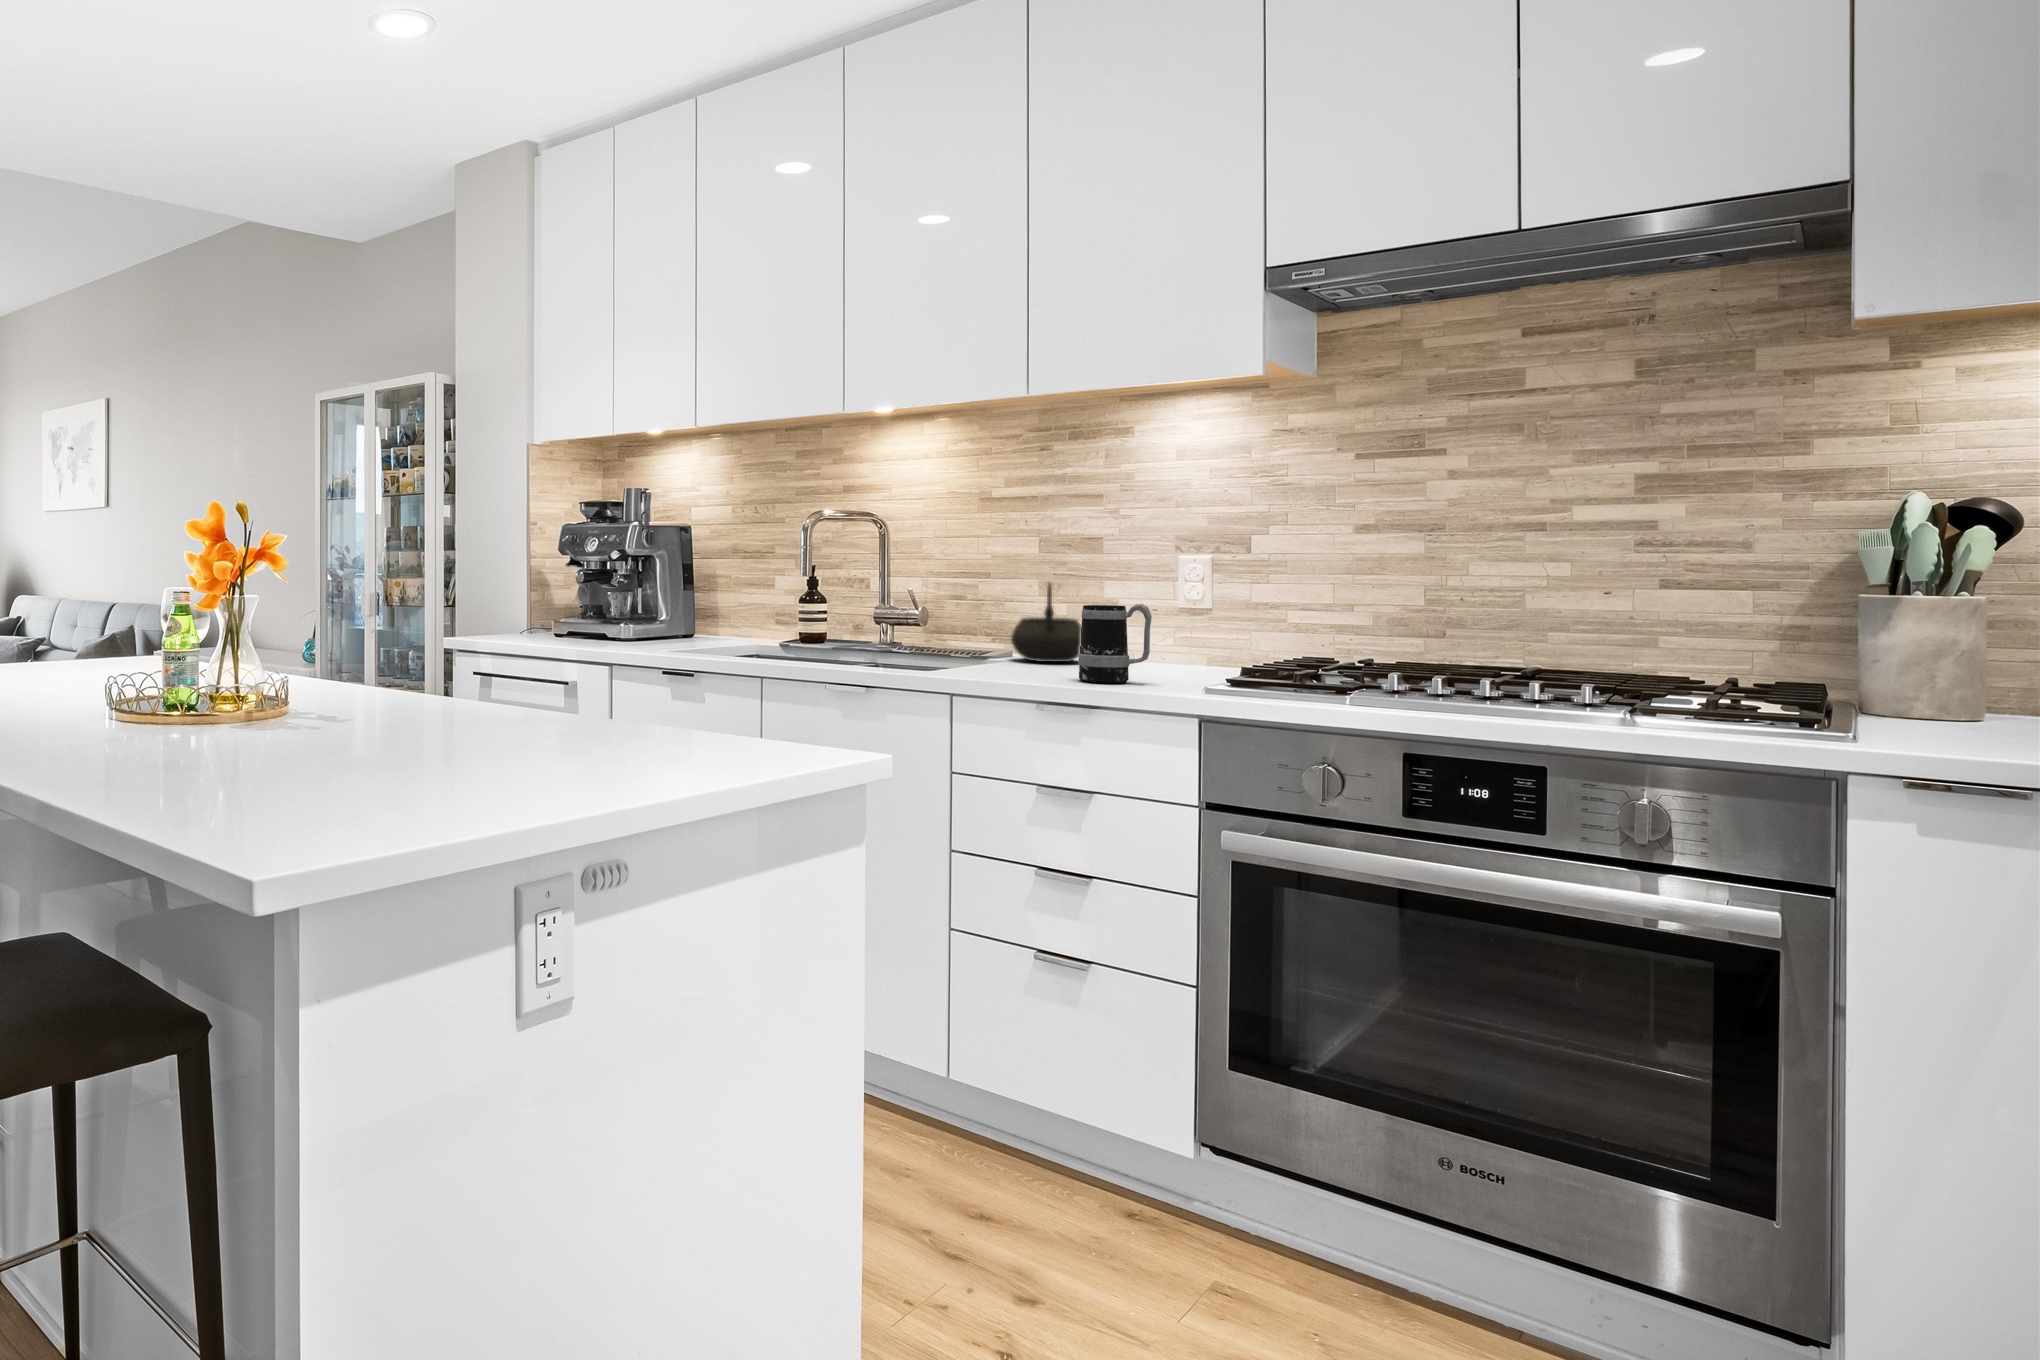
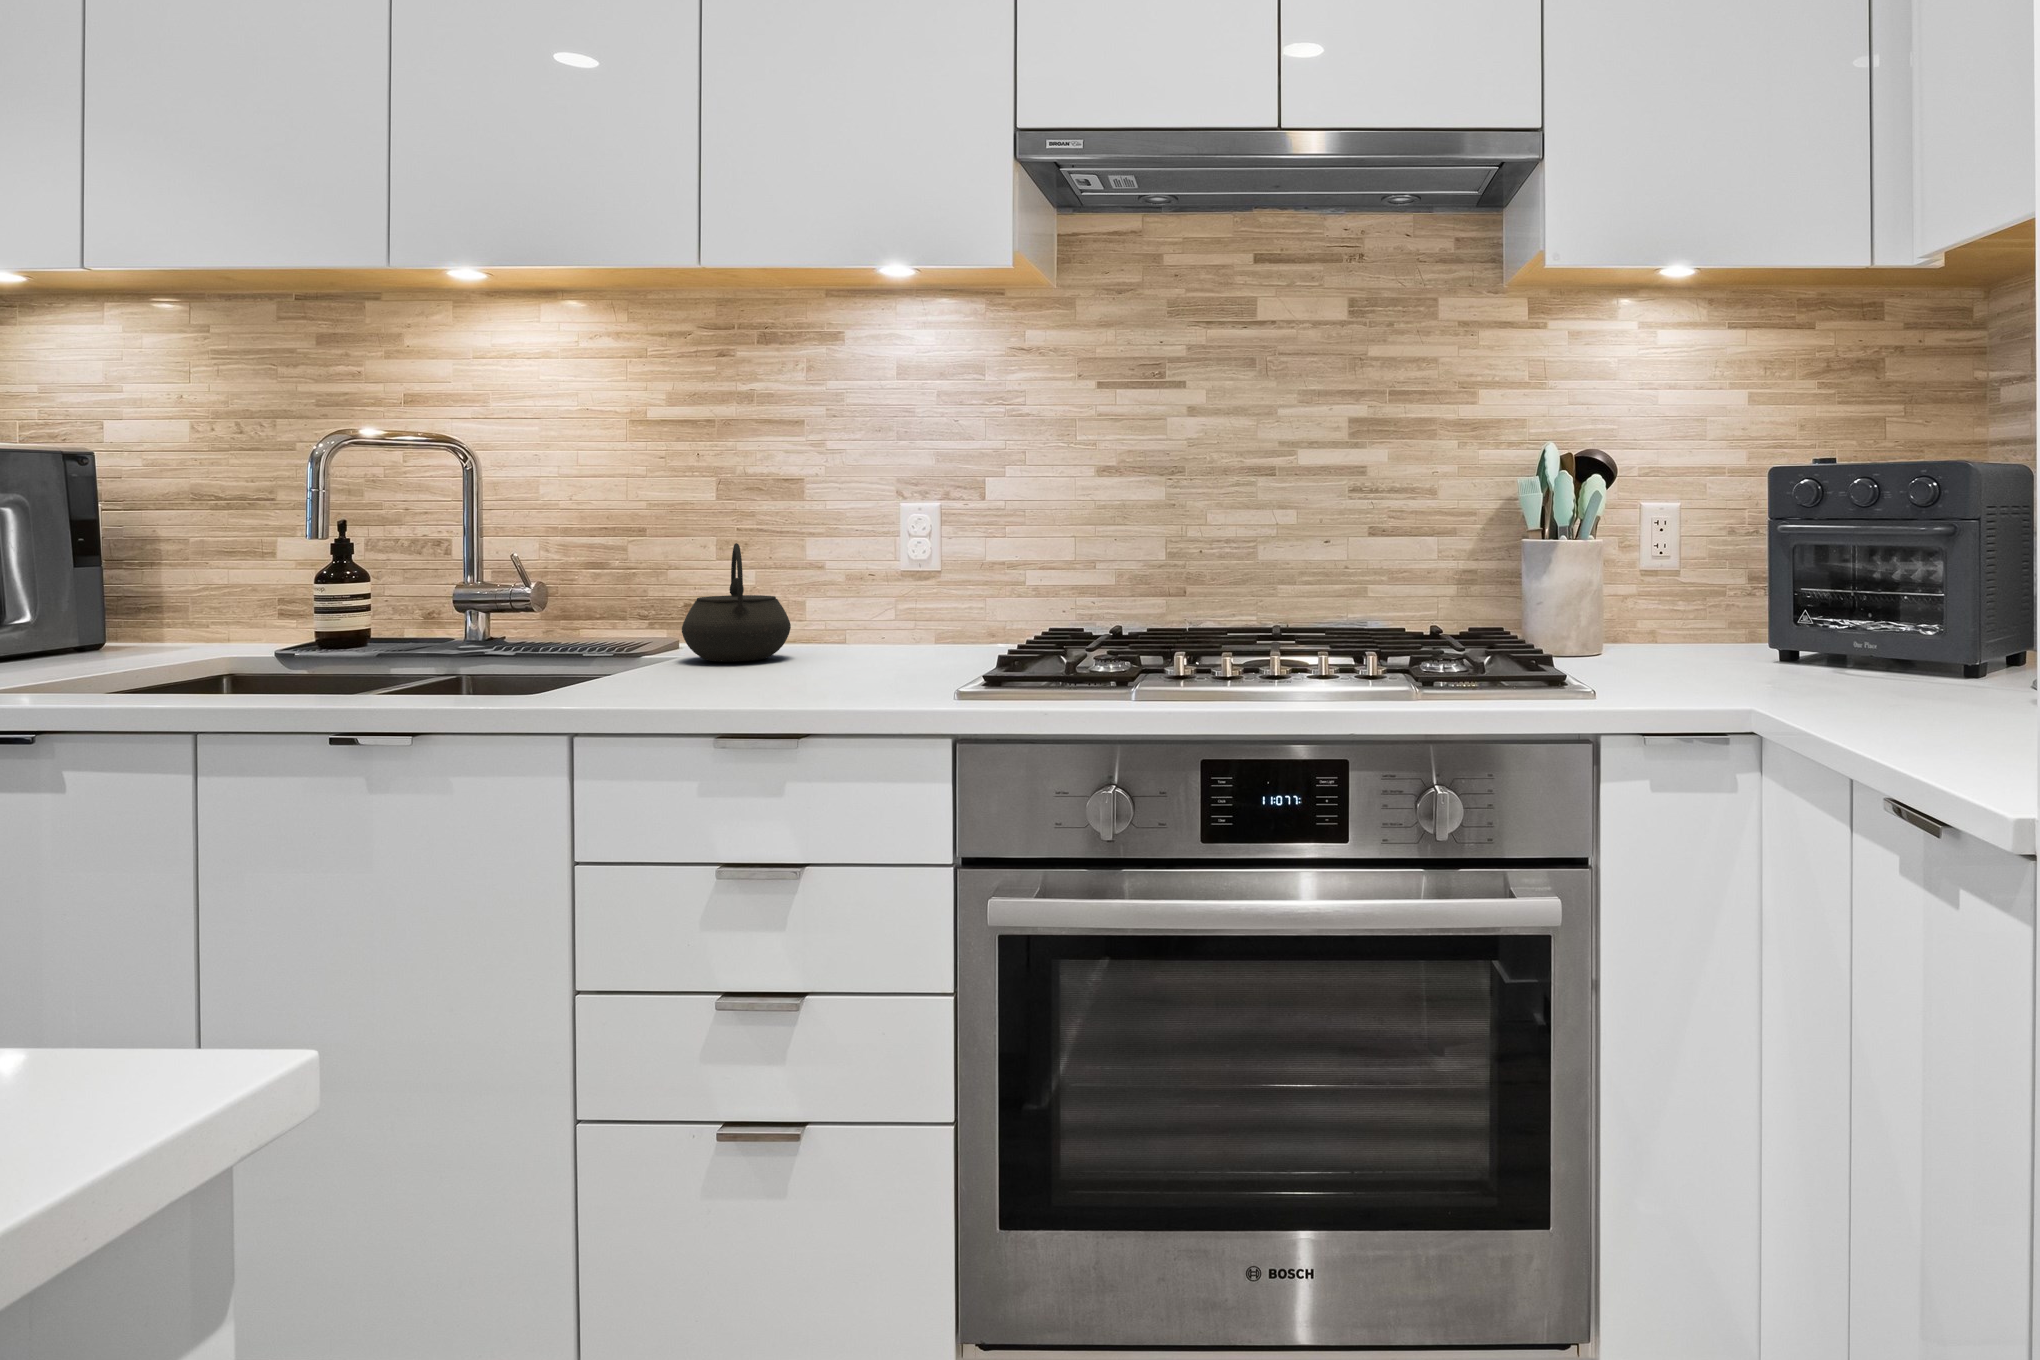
mug: present [1078,604,1152,683] -> none [793,577,890,694]

